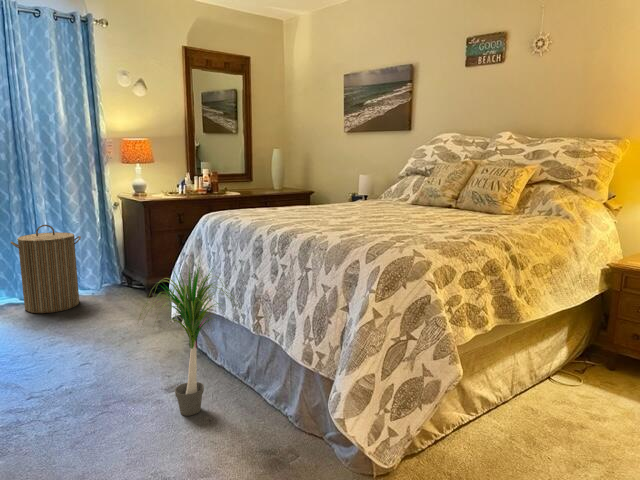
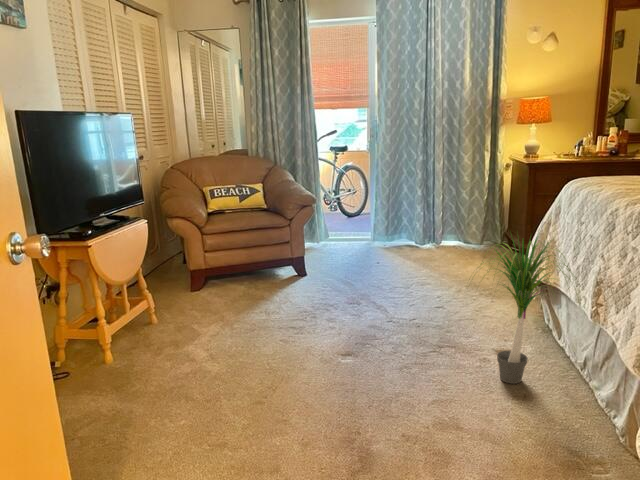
laundry hamper: present [11,225,81,313] -> none [411,181,467,259]

